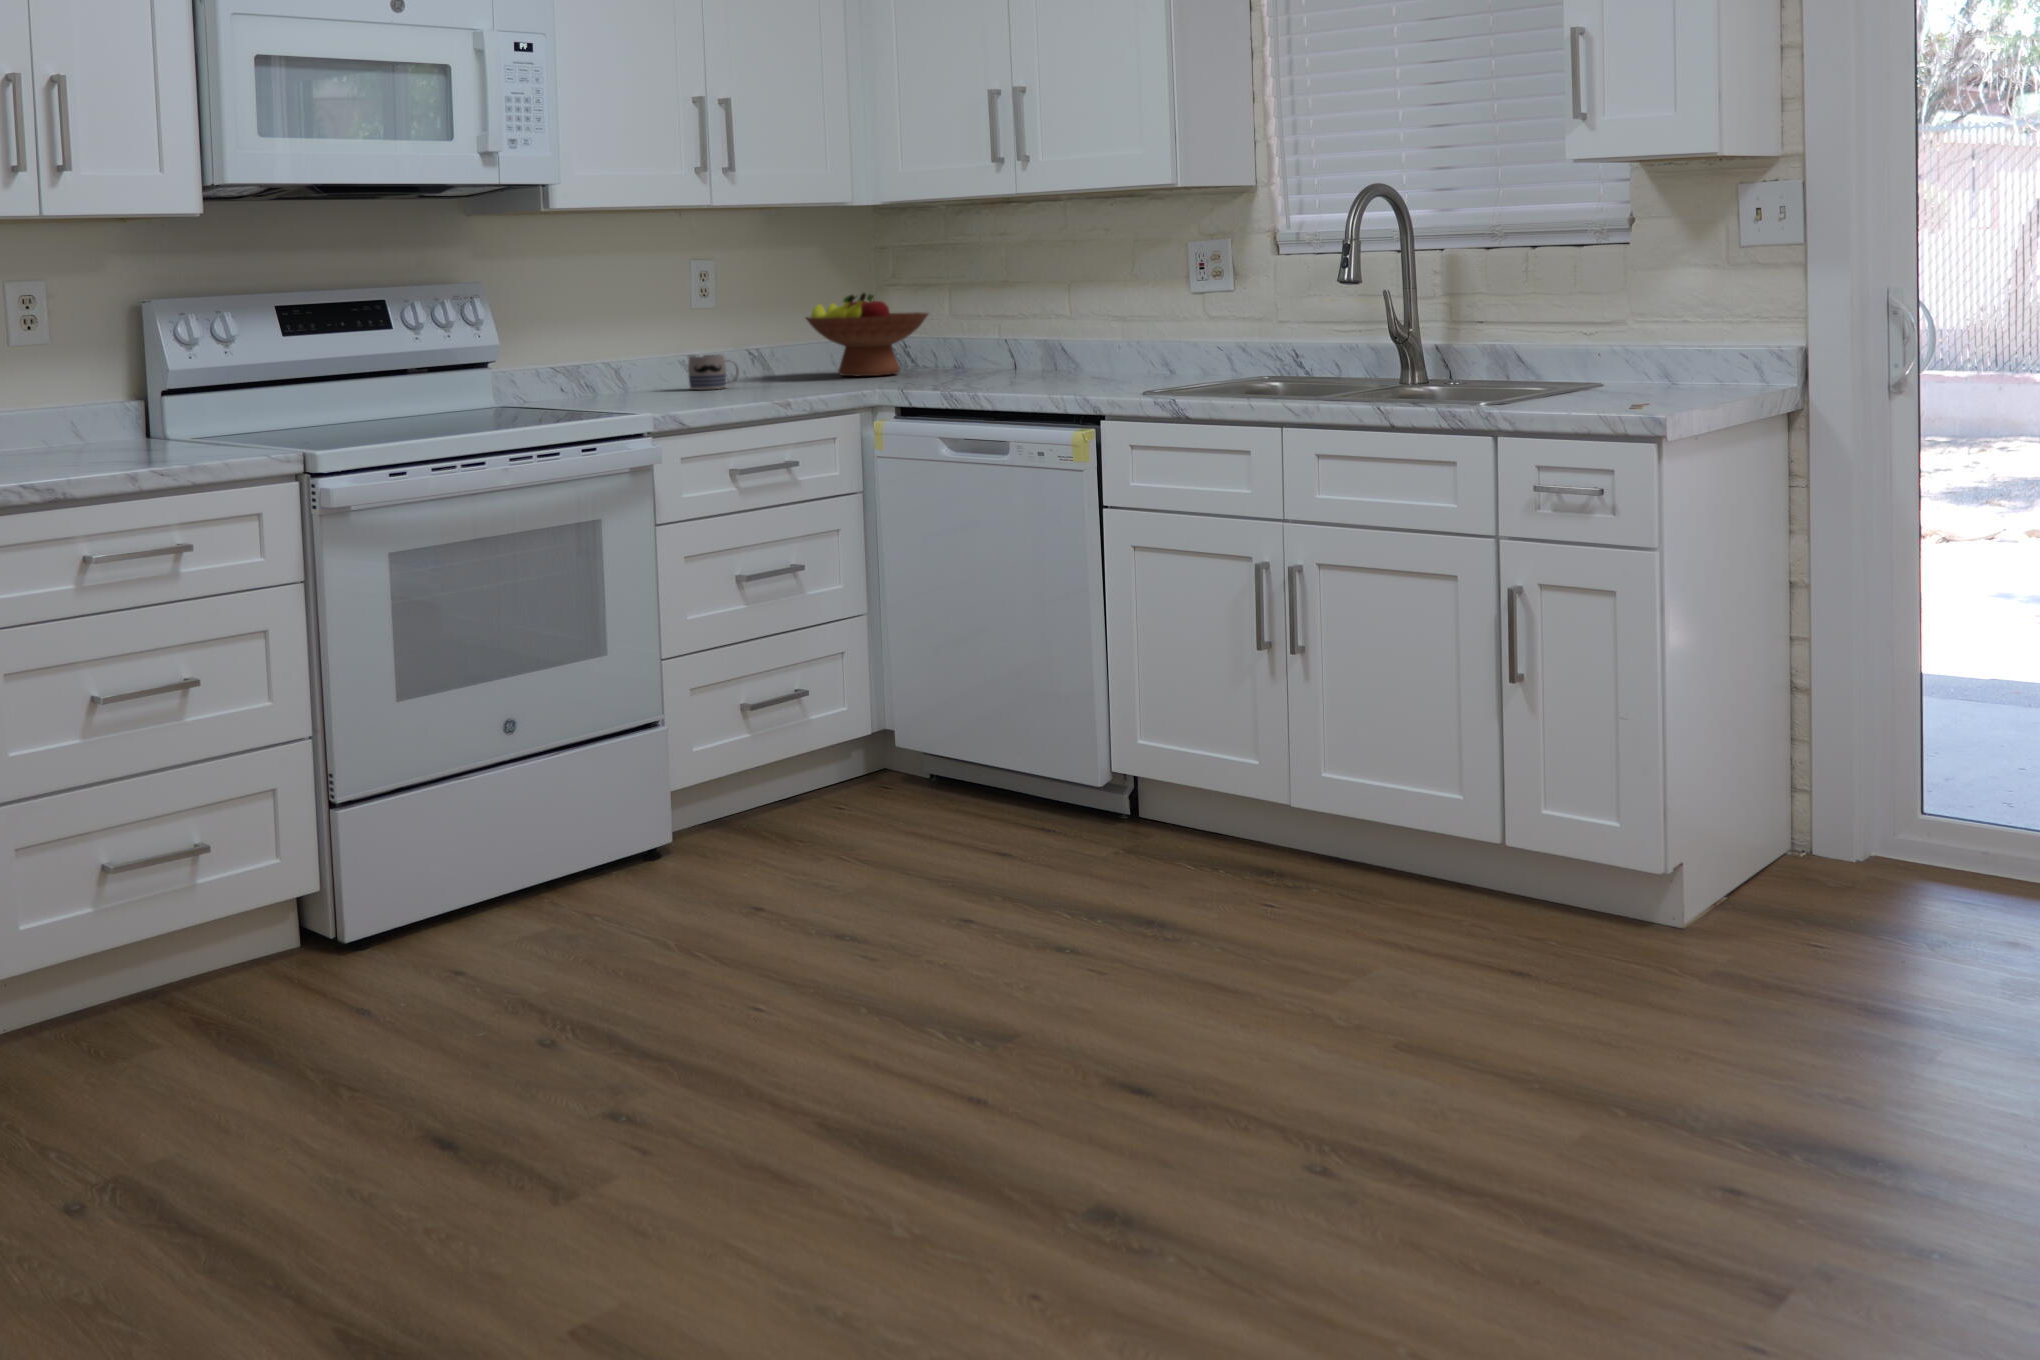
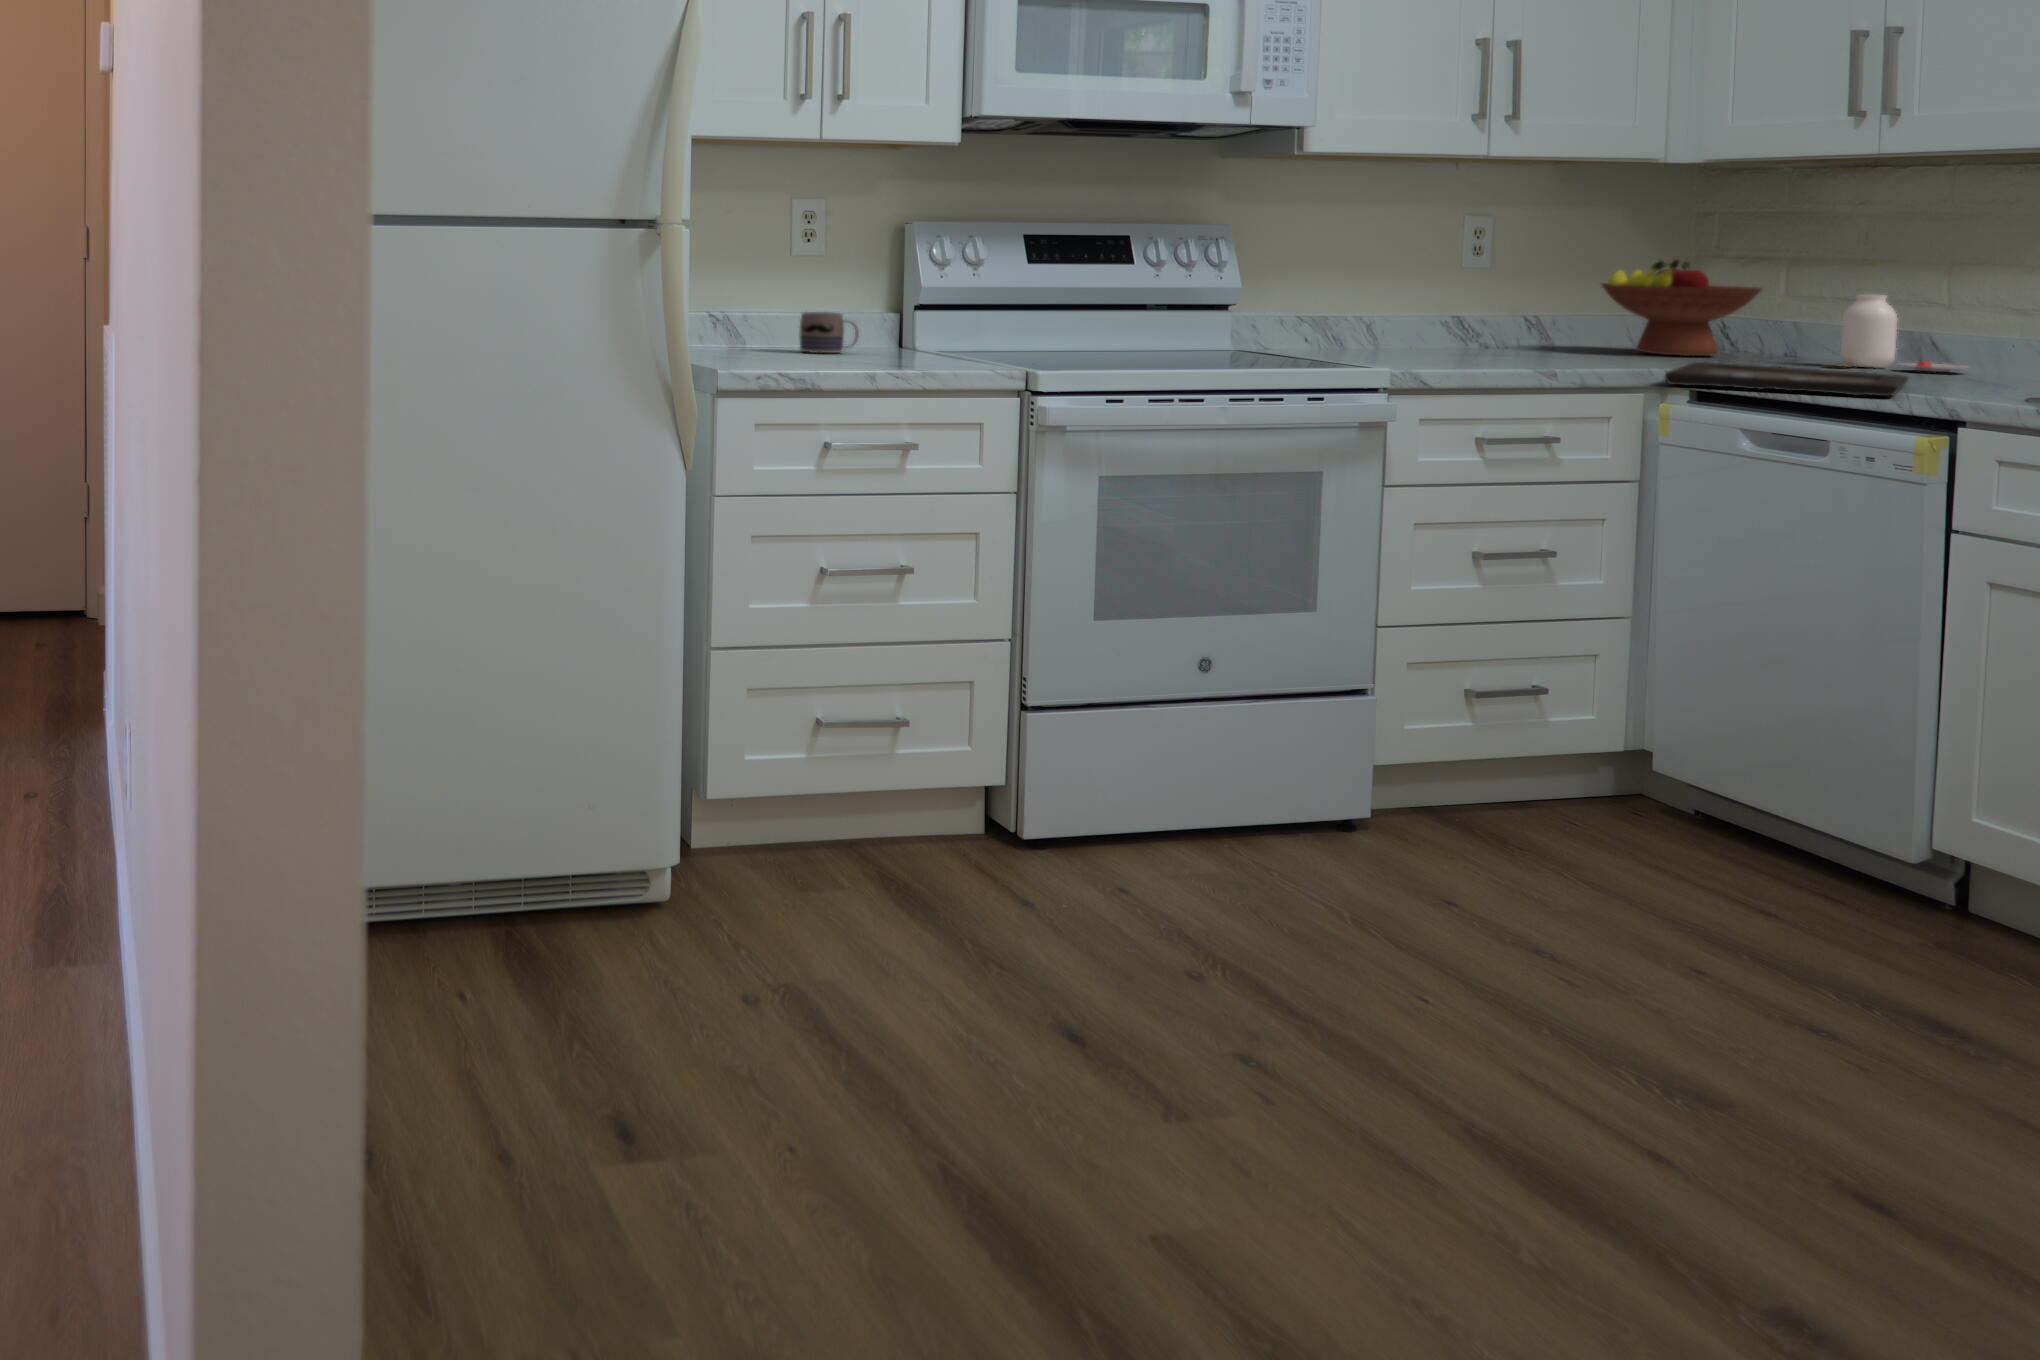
jar: none [980,313,1081,376] -> present [1841,294,1965,372]
mug: present [688,355,739,390] -> present [800,312,859,353]
tray: none [880,380,1050,405] -> present [1665,362,1908,396]

